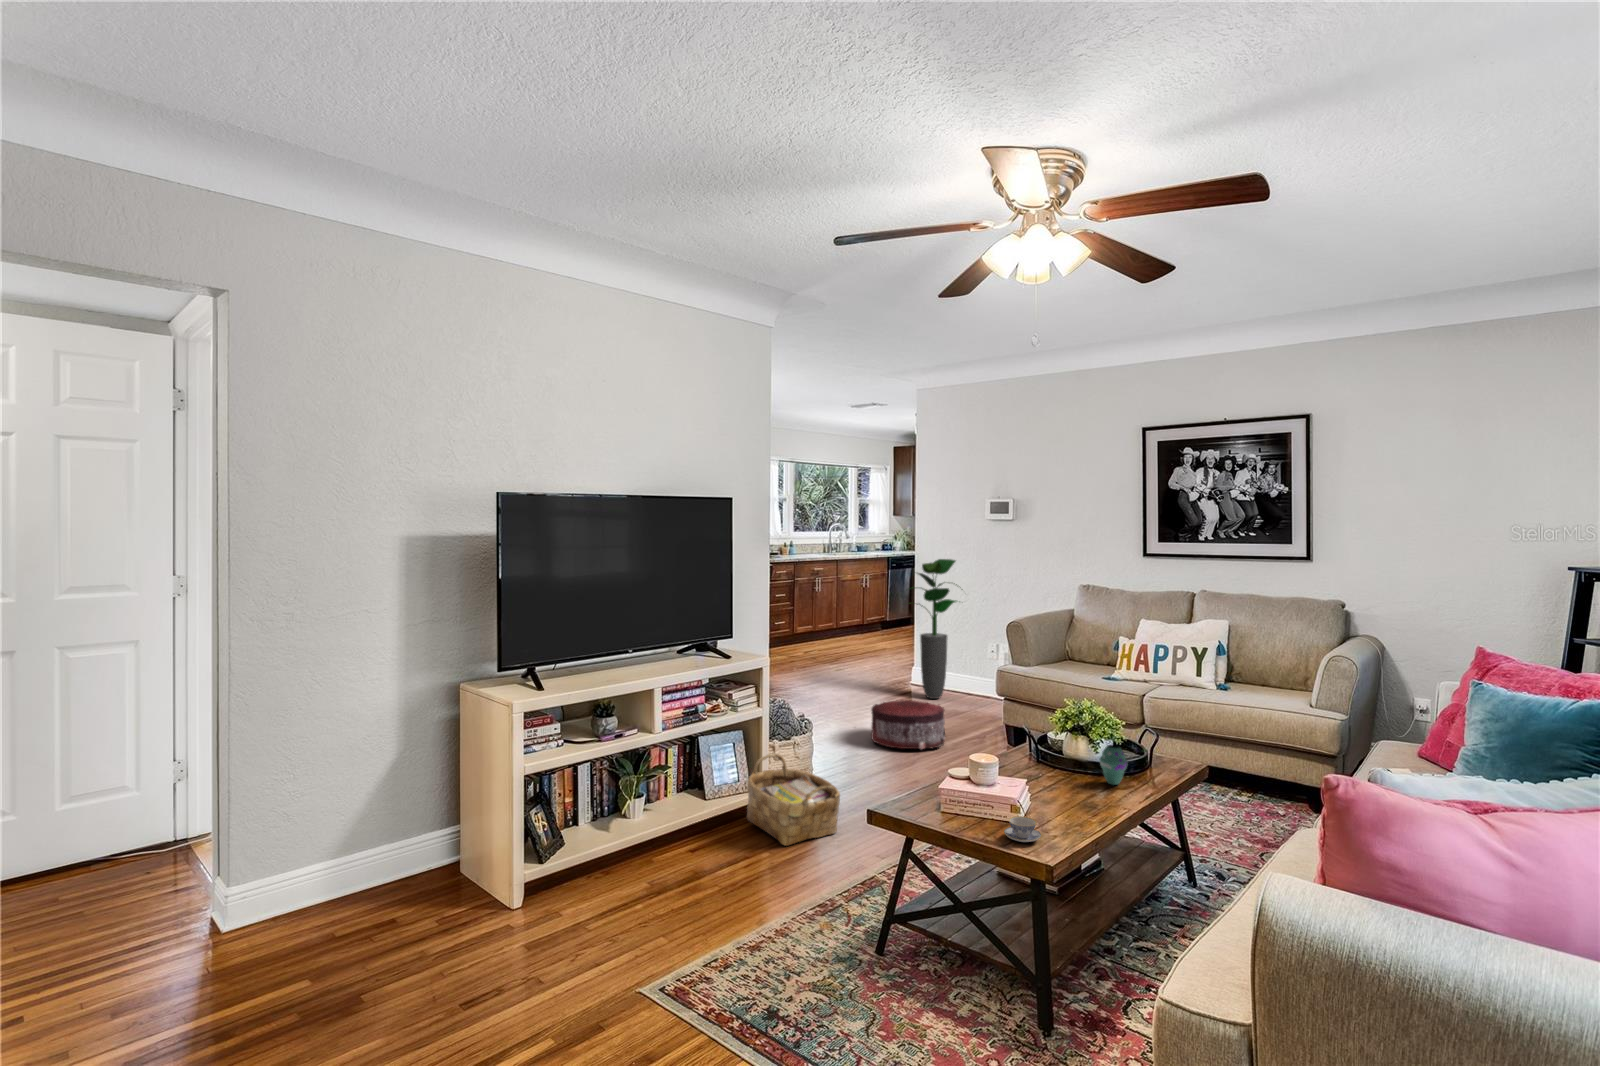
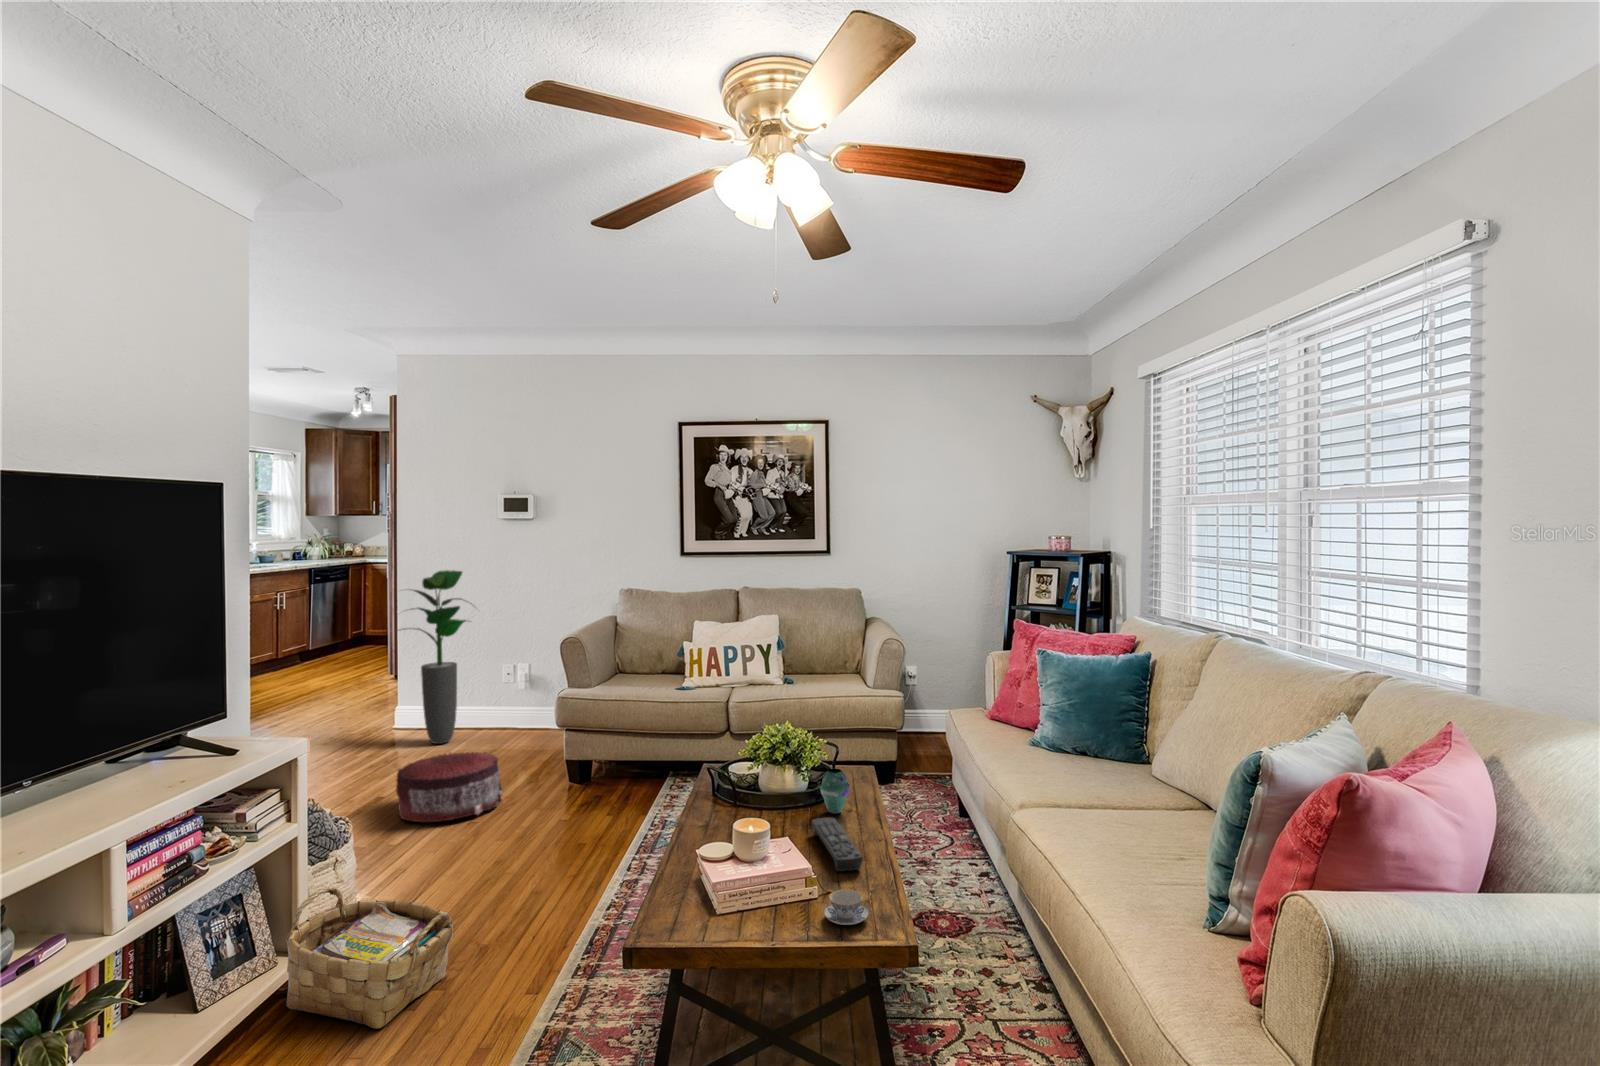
remote control: none [1054,779,1093,819] -> present [812,818,863,871]

